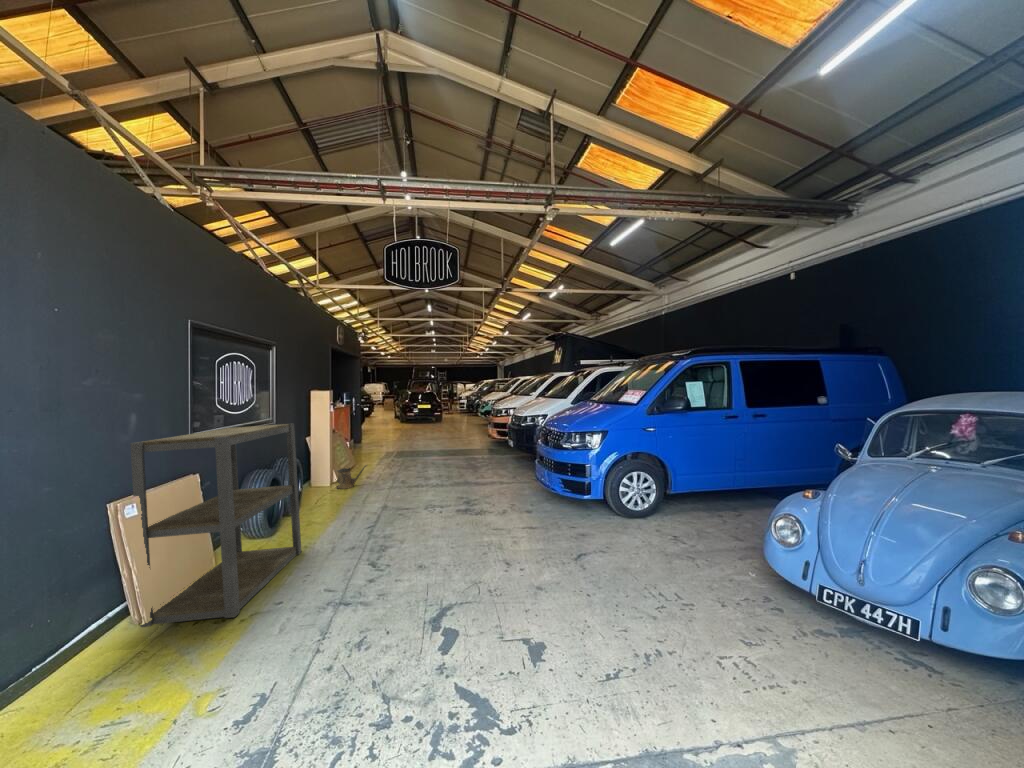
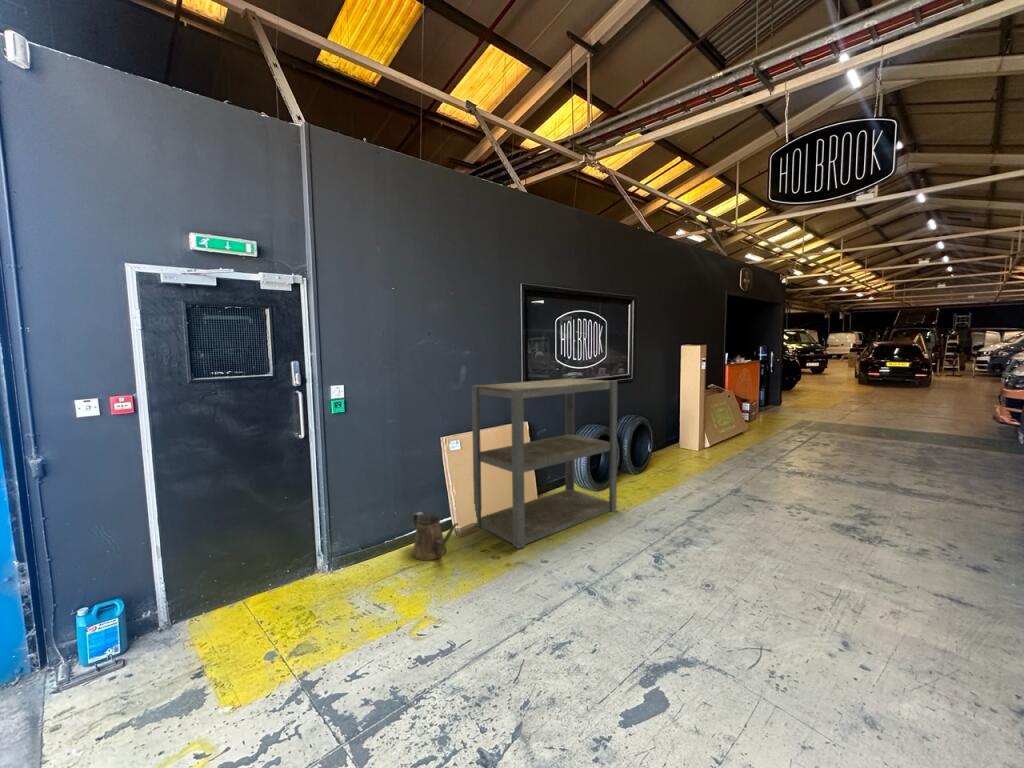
watering can: present [336,465,367,489] -> present [413,512,458,560]

